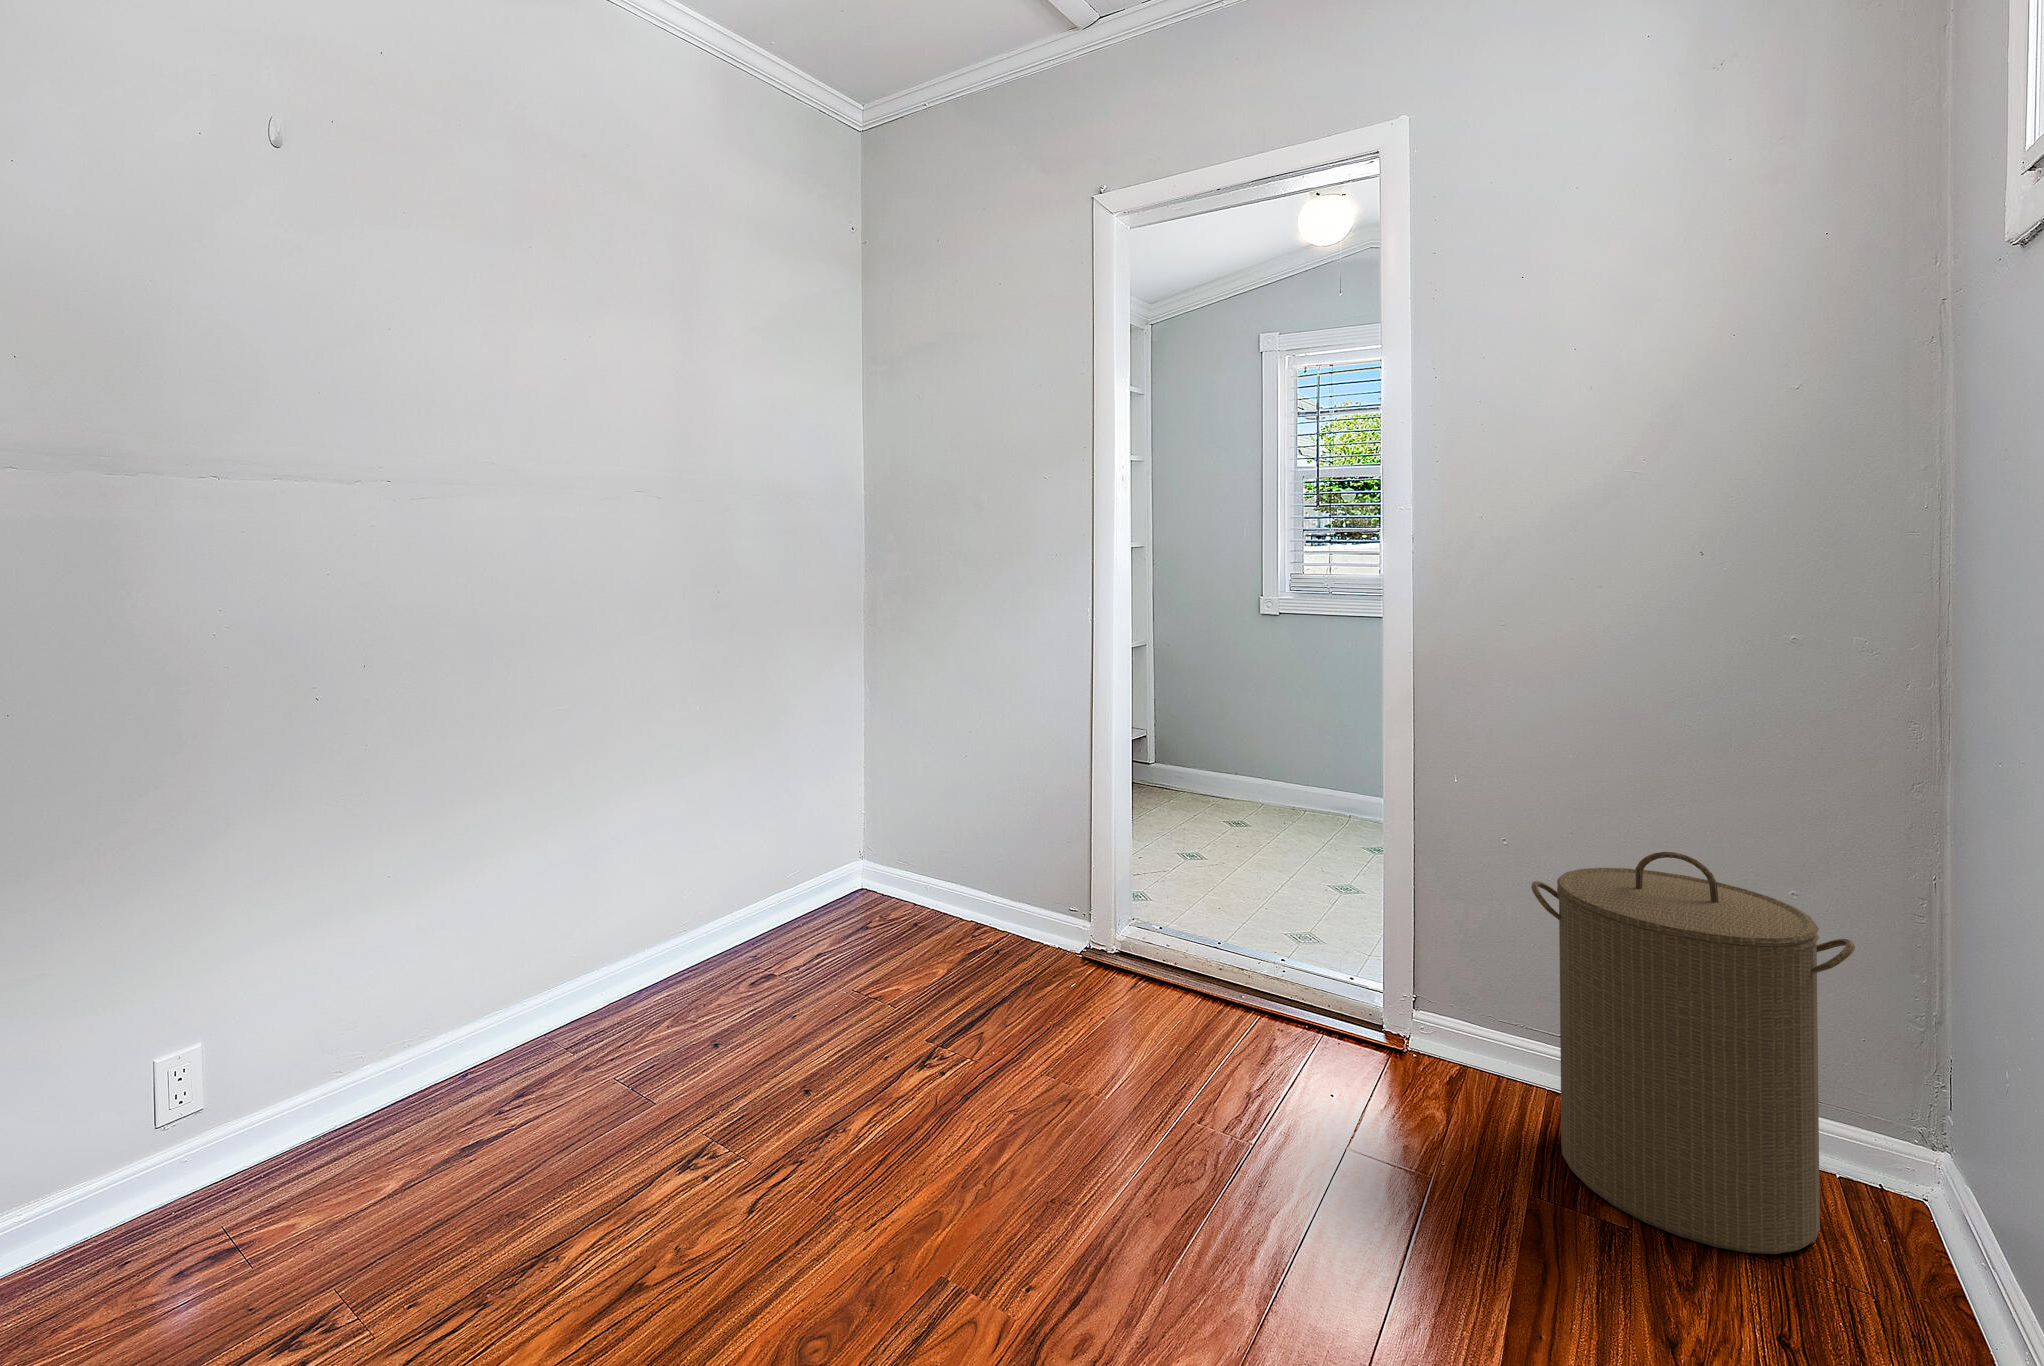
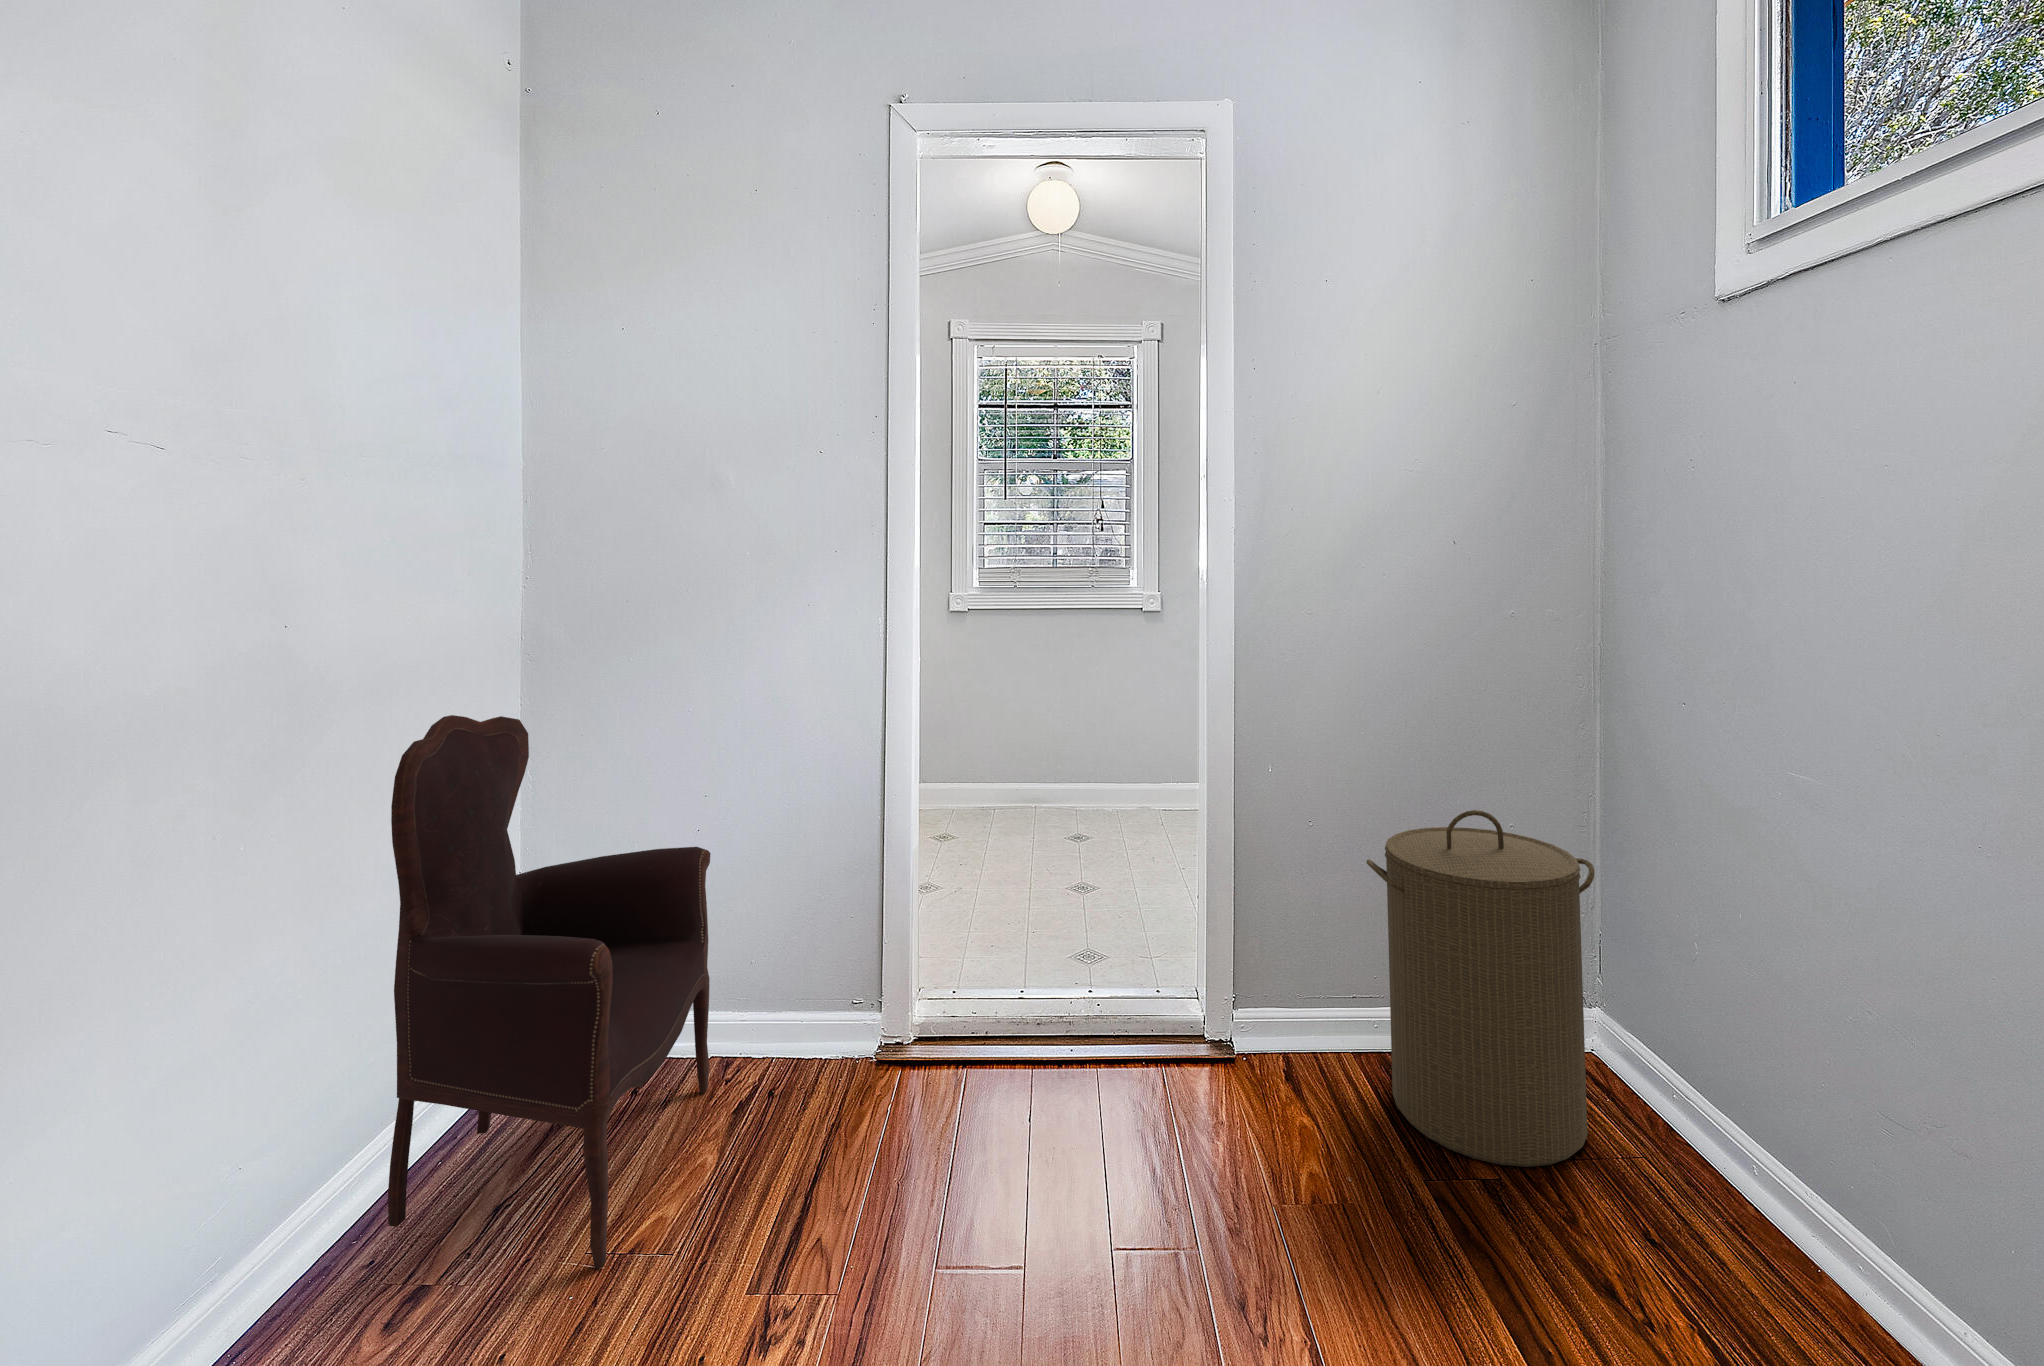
armchair: none [764,649,965,1001] -> present [388,715,711,1269]

